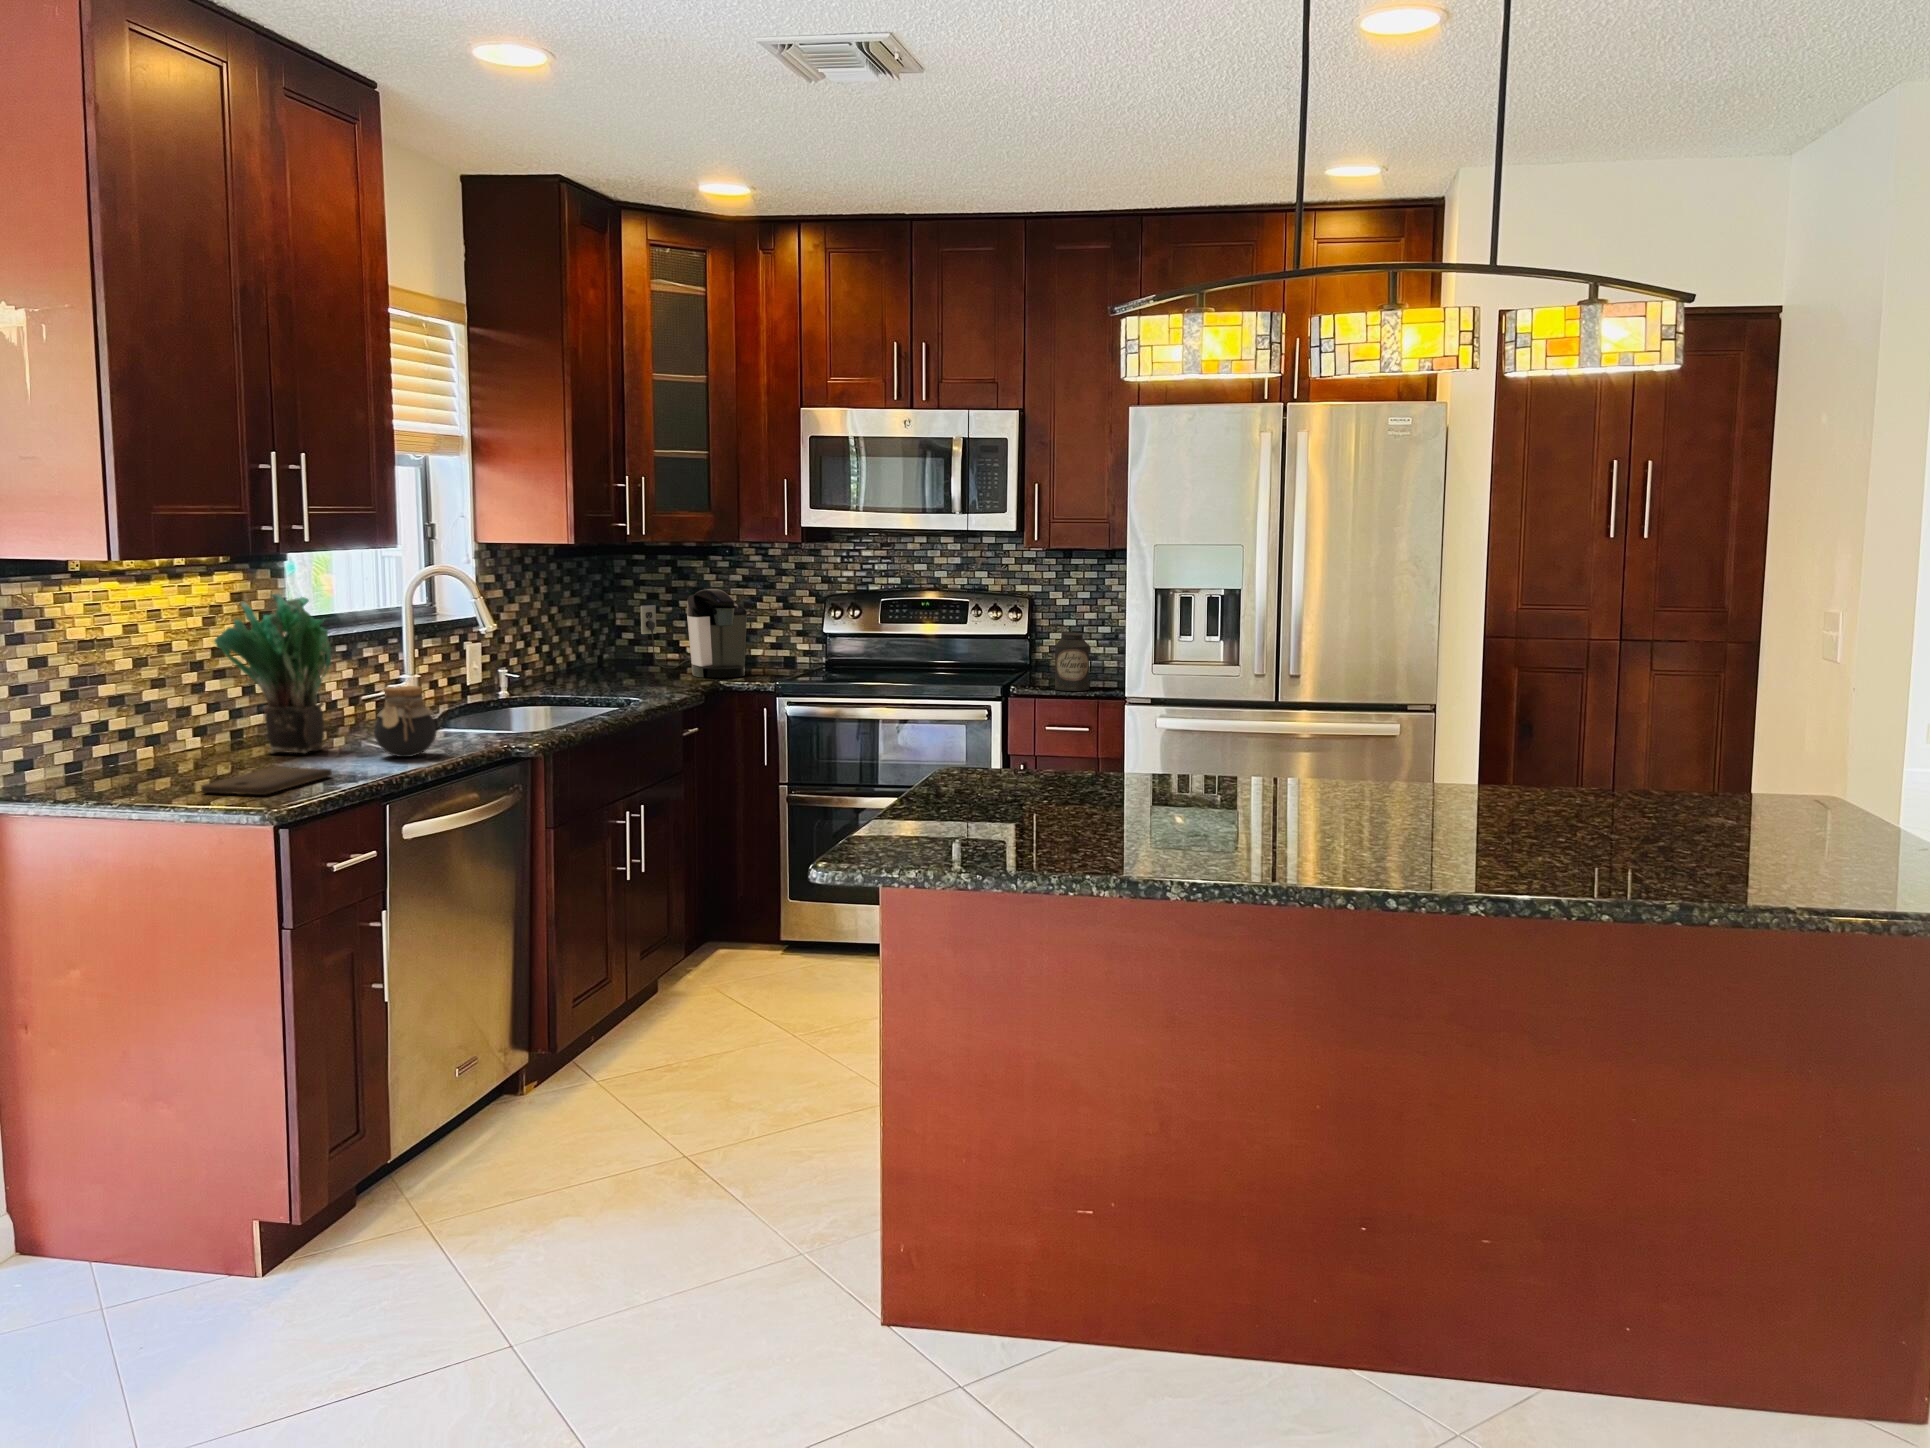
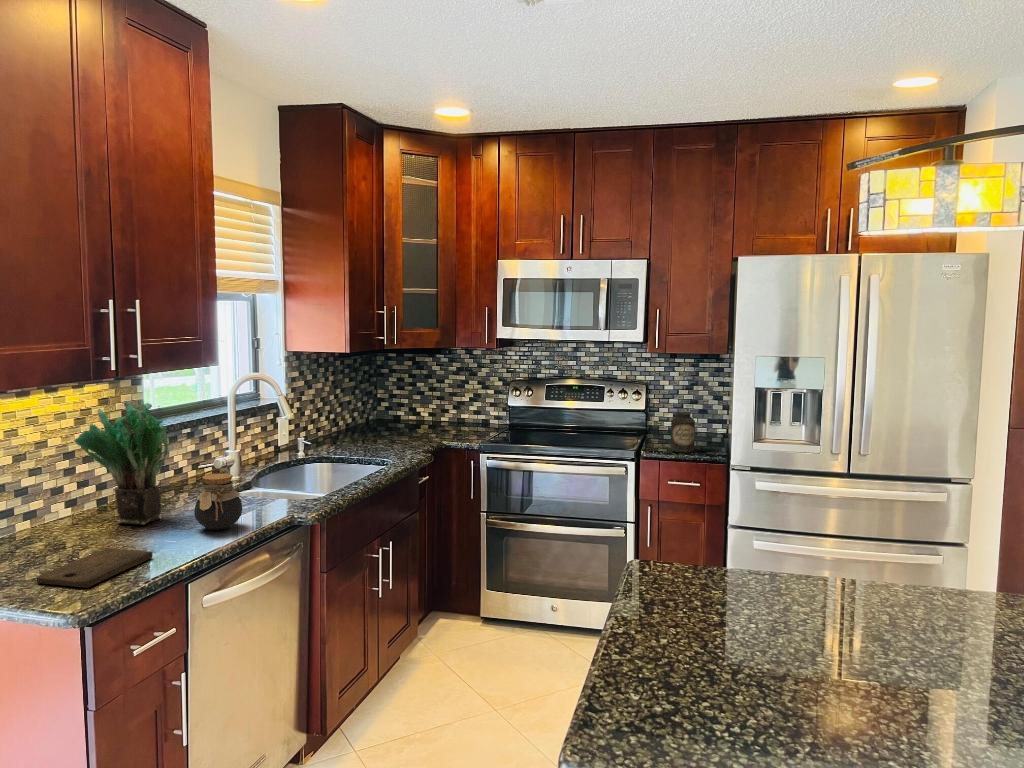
coffee maker: present [641,589,747,678] -> none [393,378,461,437]

